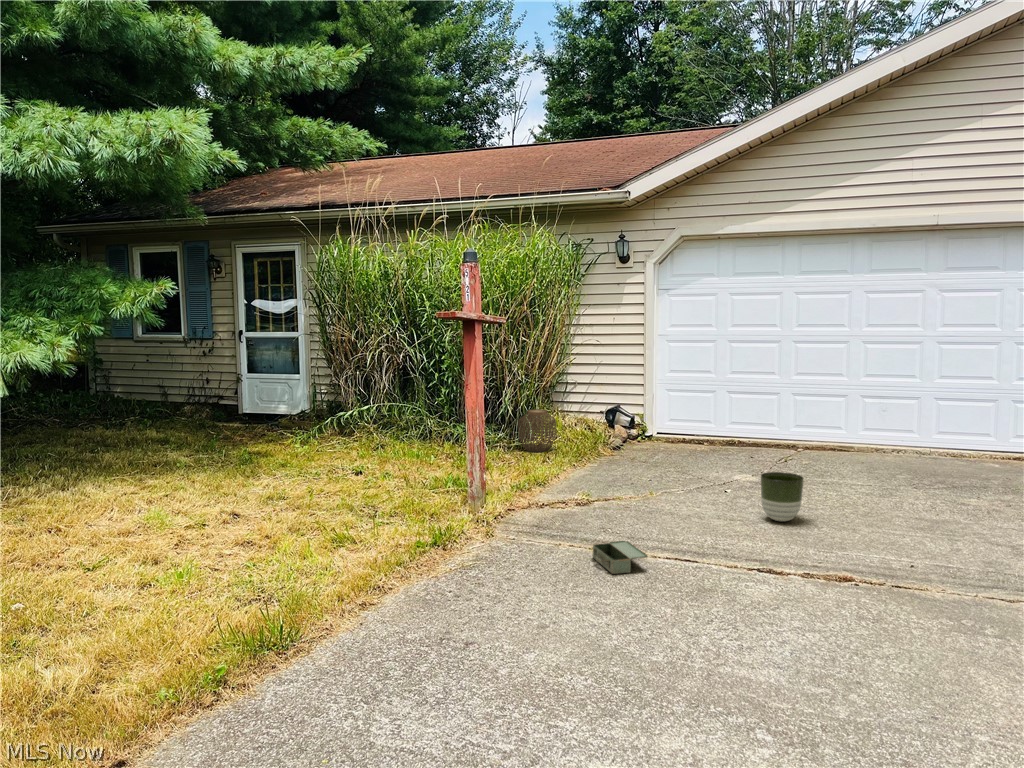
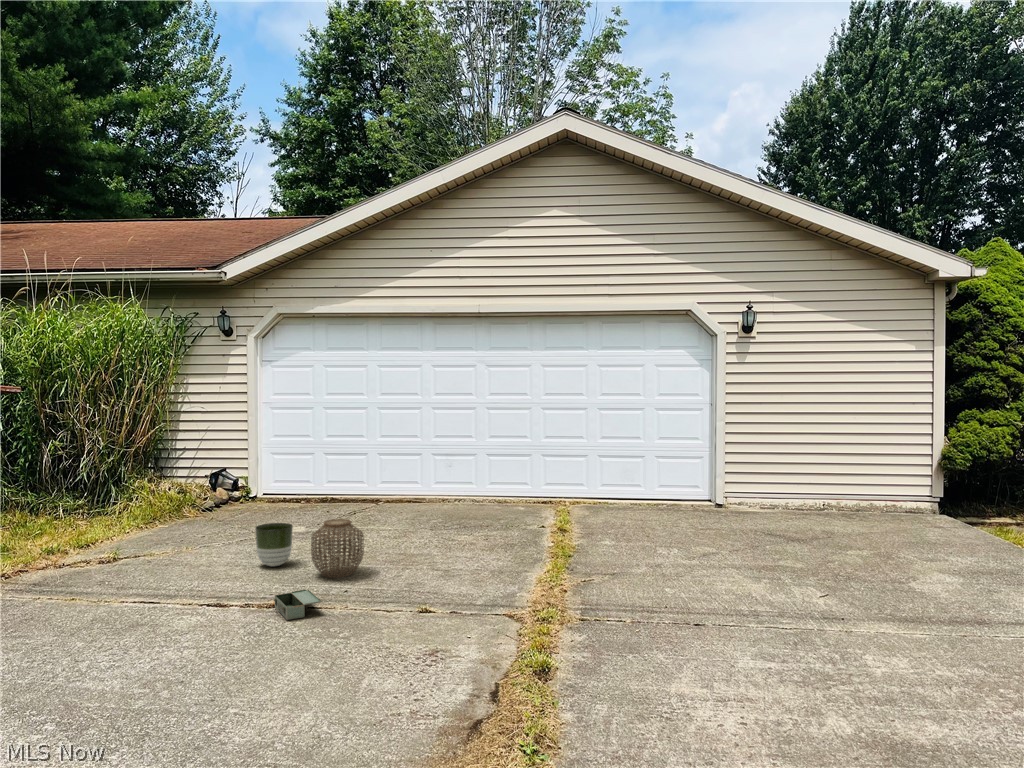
woven basket: present [518,409,556,452] -> present [311,519,364,578]
toolbox: present [593,541,648,574] -> present [274,590,321,620]

